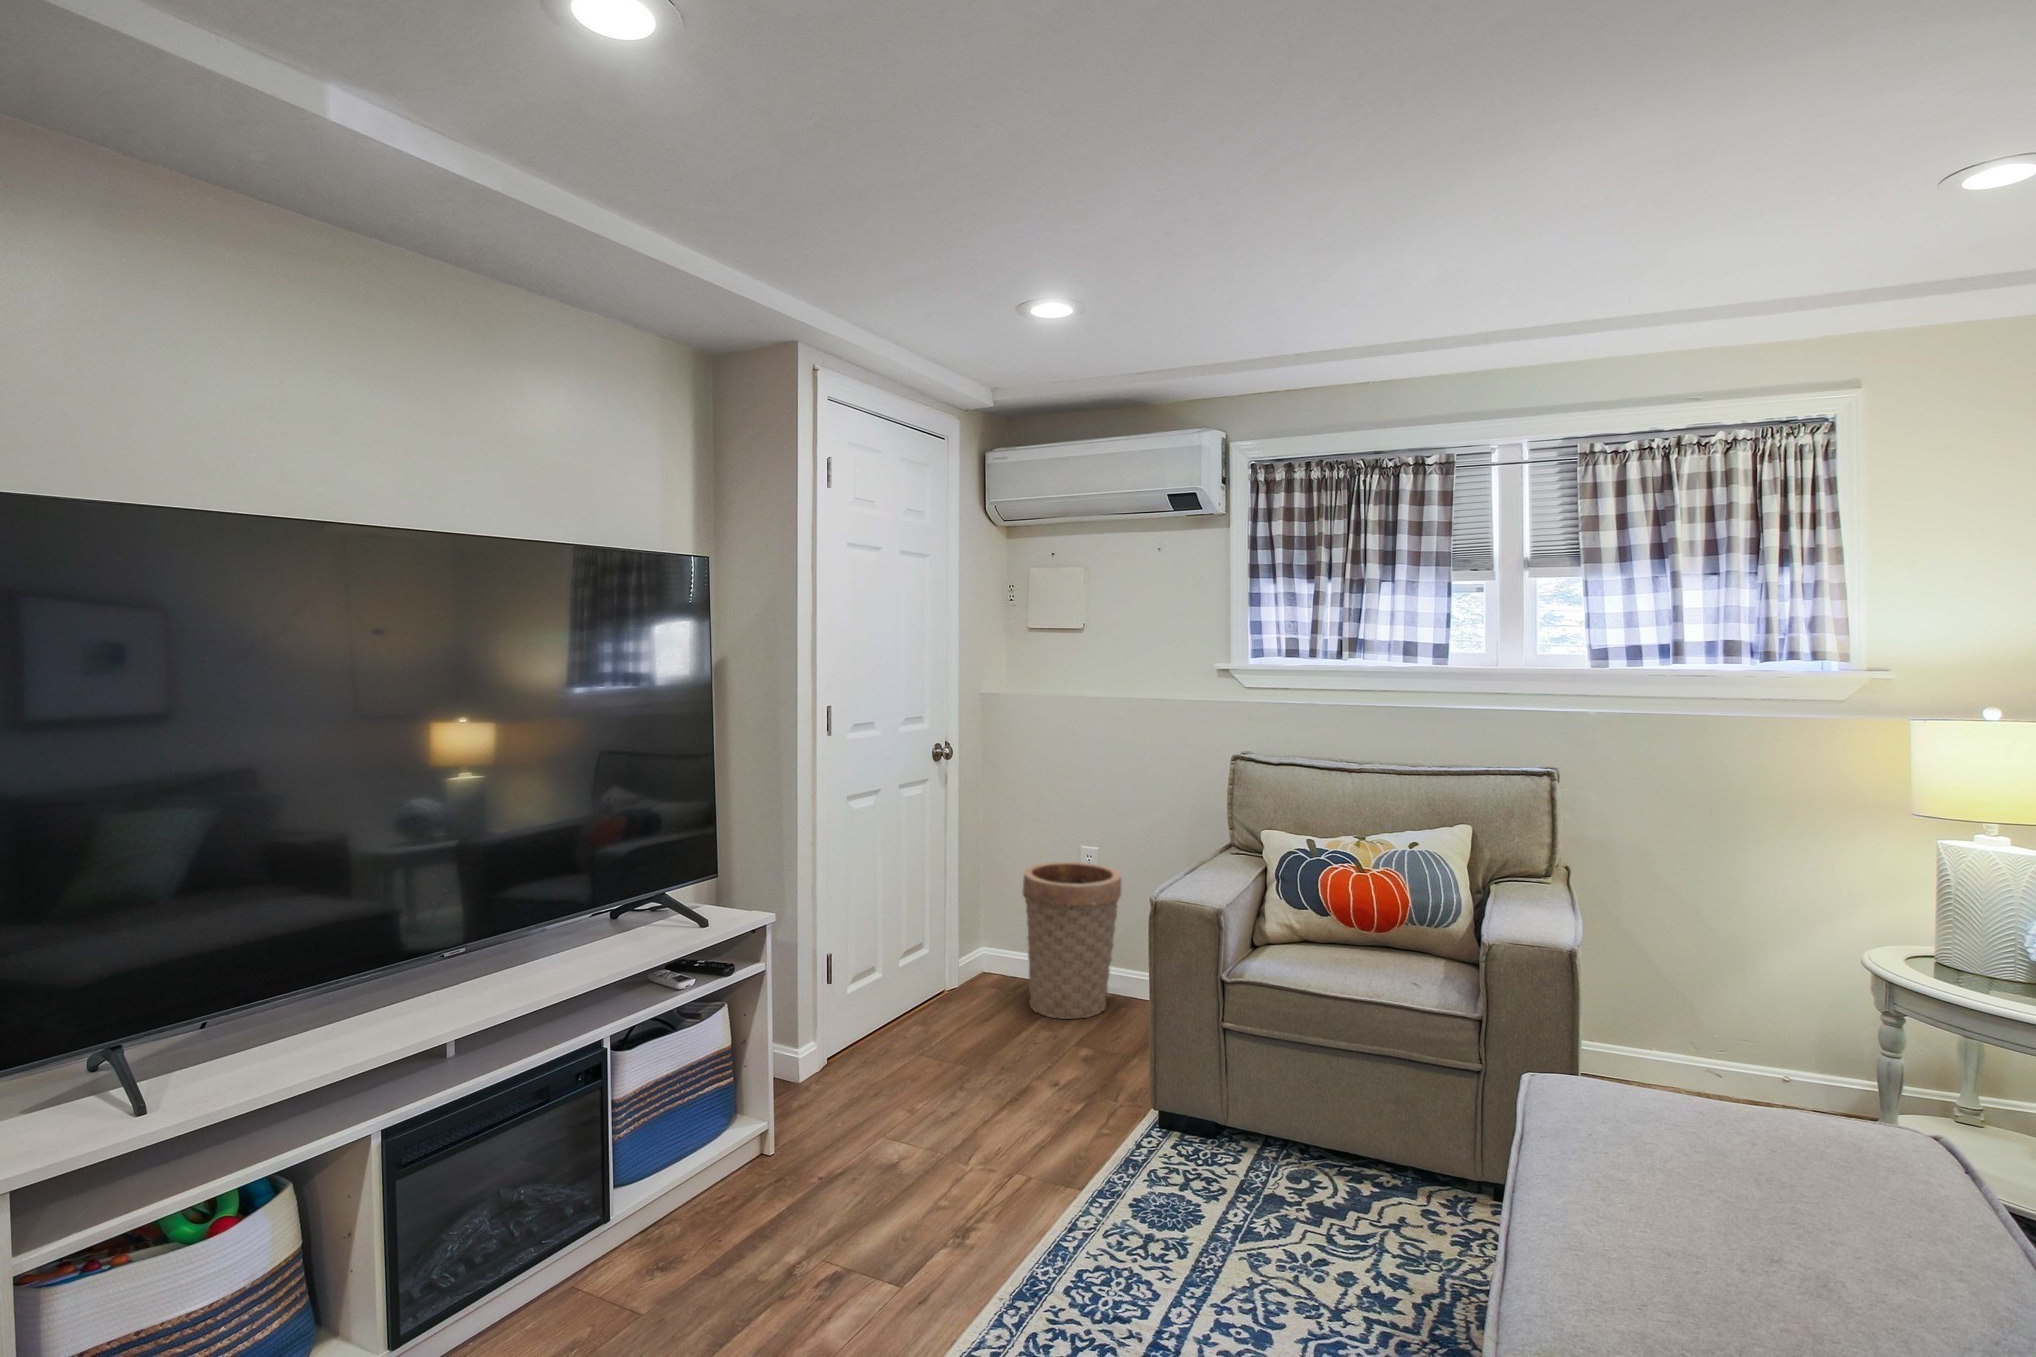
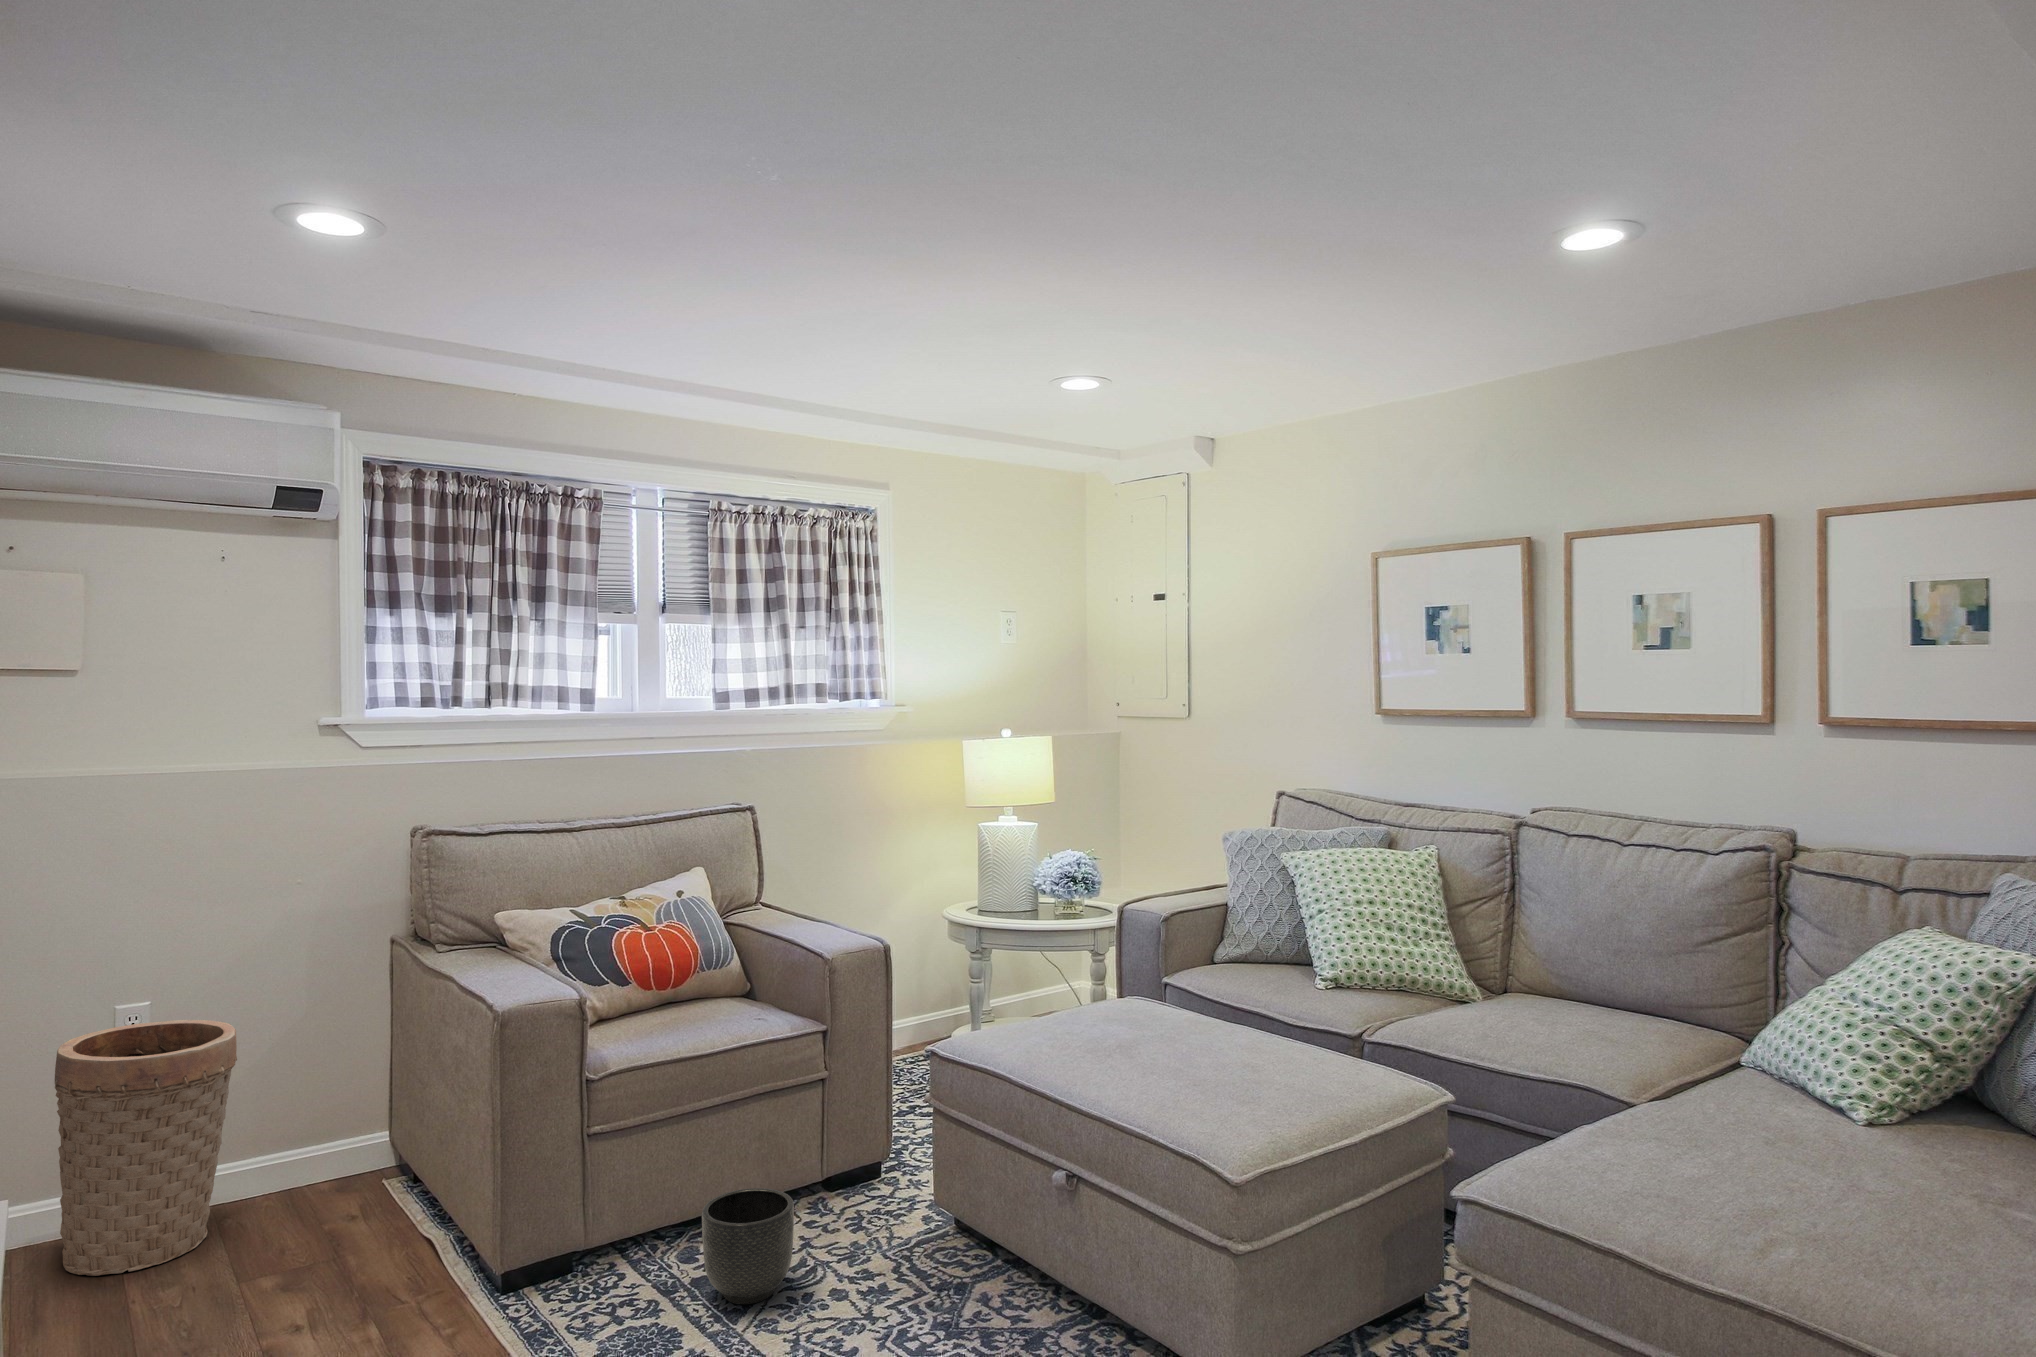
planter: none [1248,1125,1337,1238] -> present [702,1188,794,1304]

